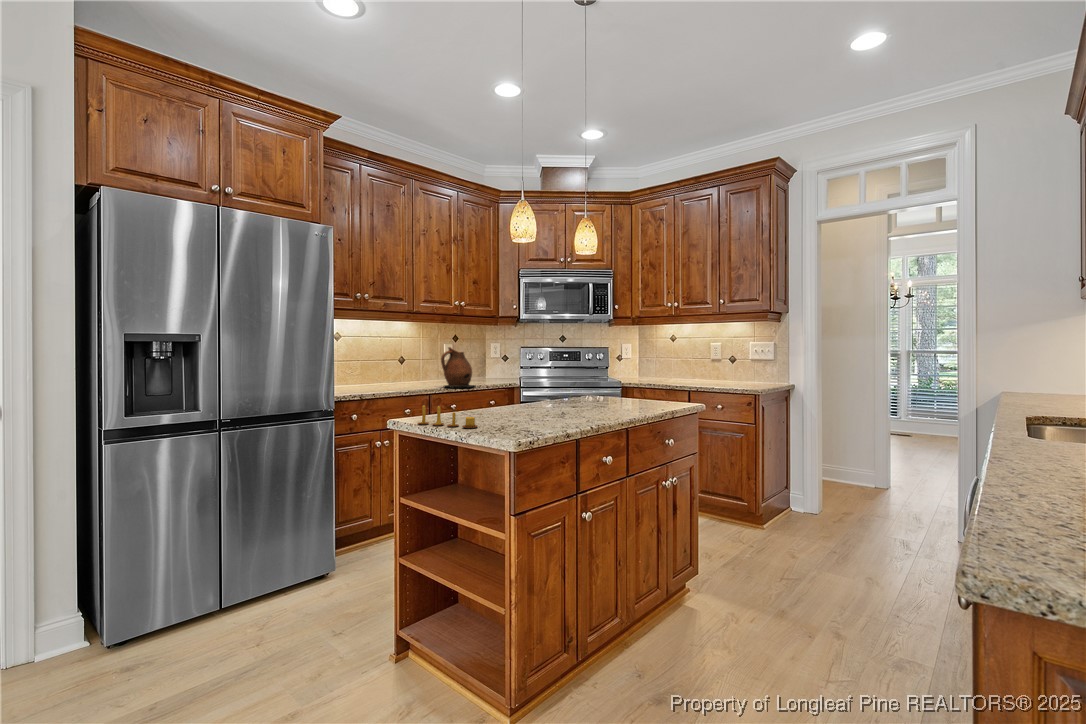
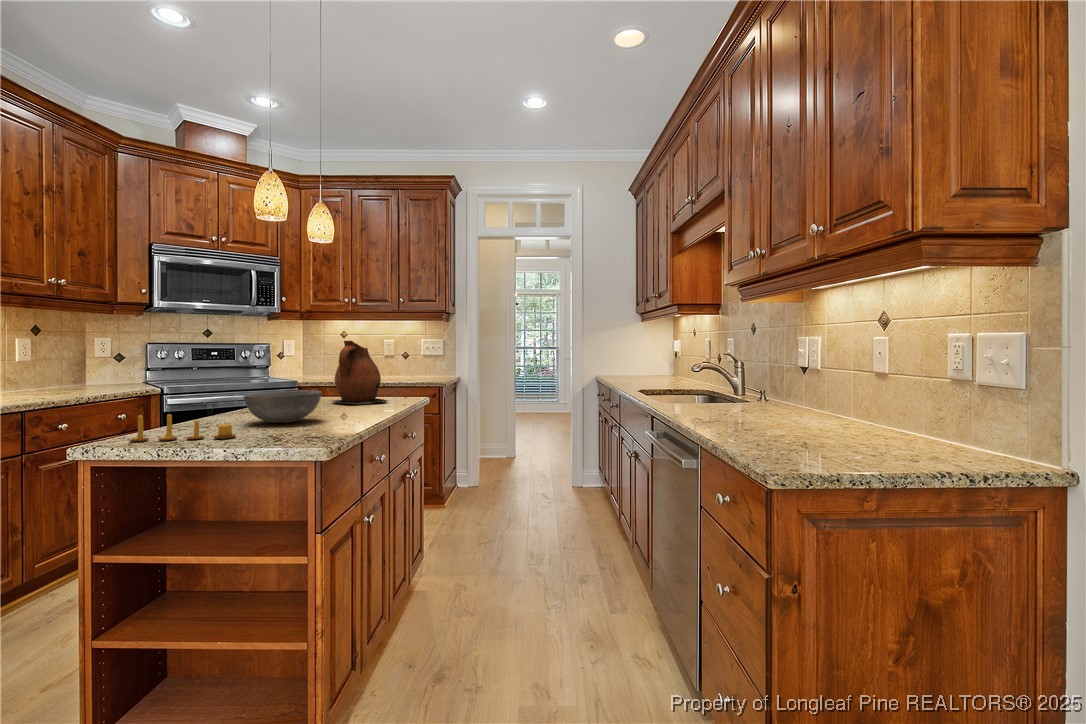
ceramic pitcher: present [441,347,474,387] -> present [332,341,388,404]
bowl: none [503,392,563,420] -> present [244,390,321,423]

